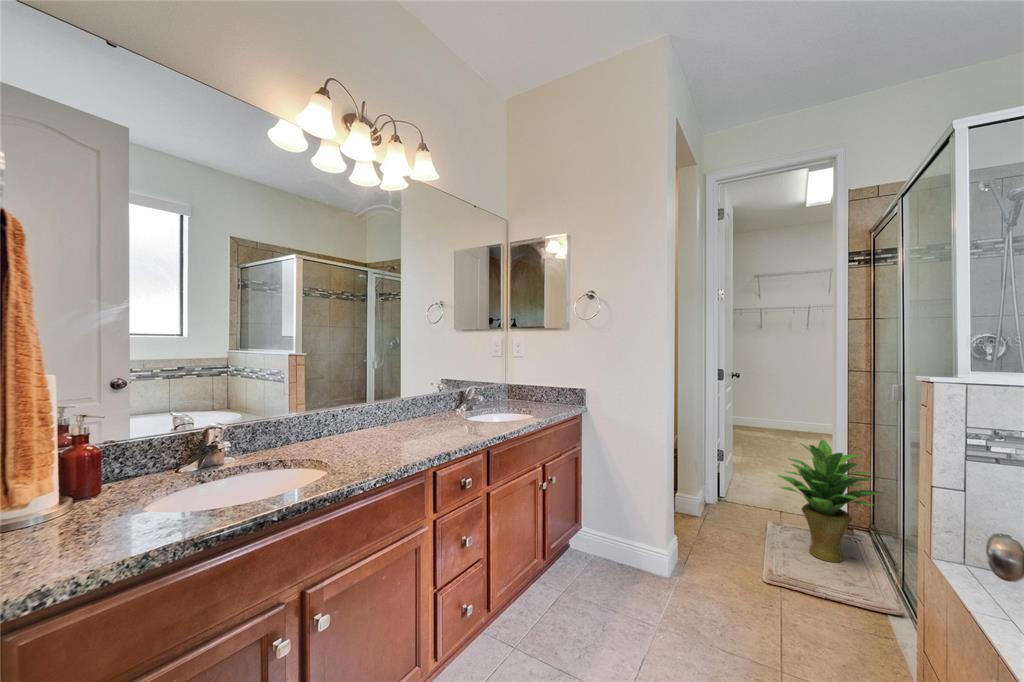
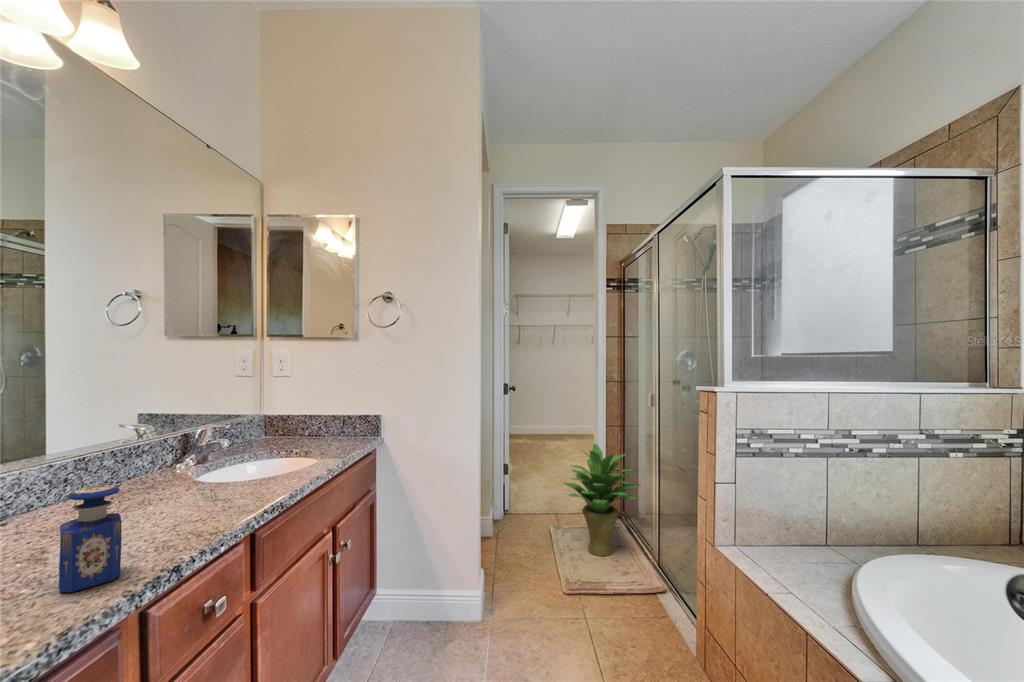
perfume bottle: none [400,405,423,454] -> present [59,485,122,593]

